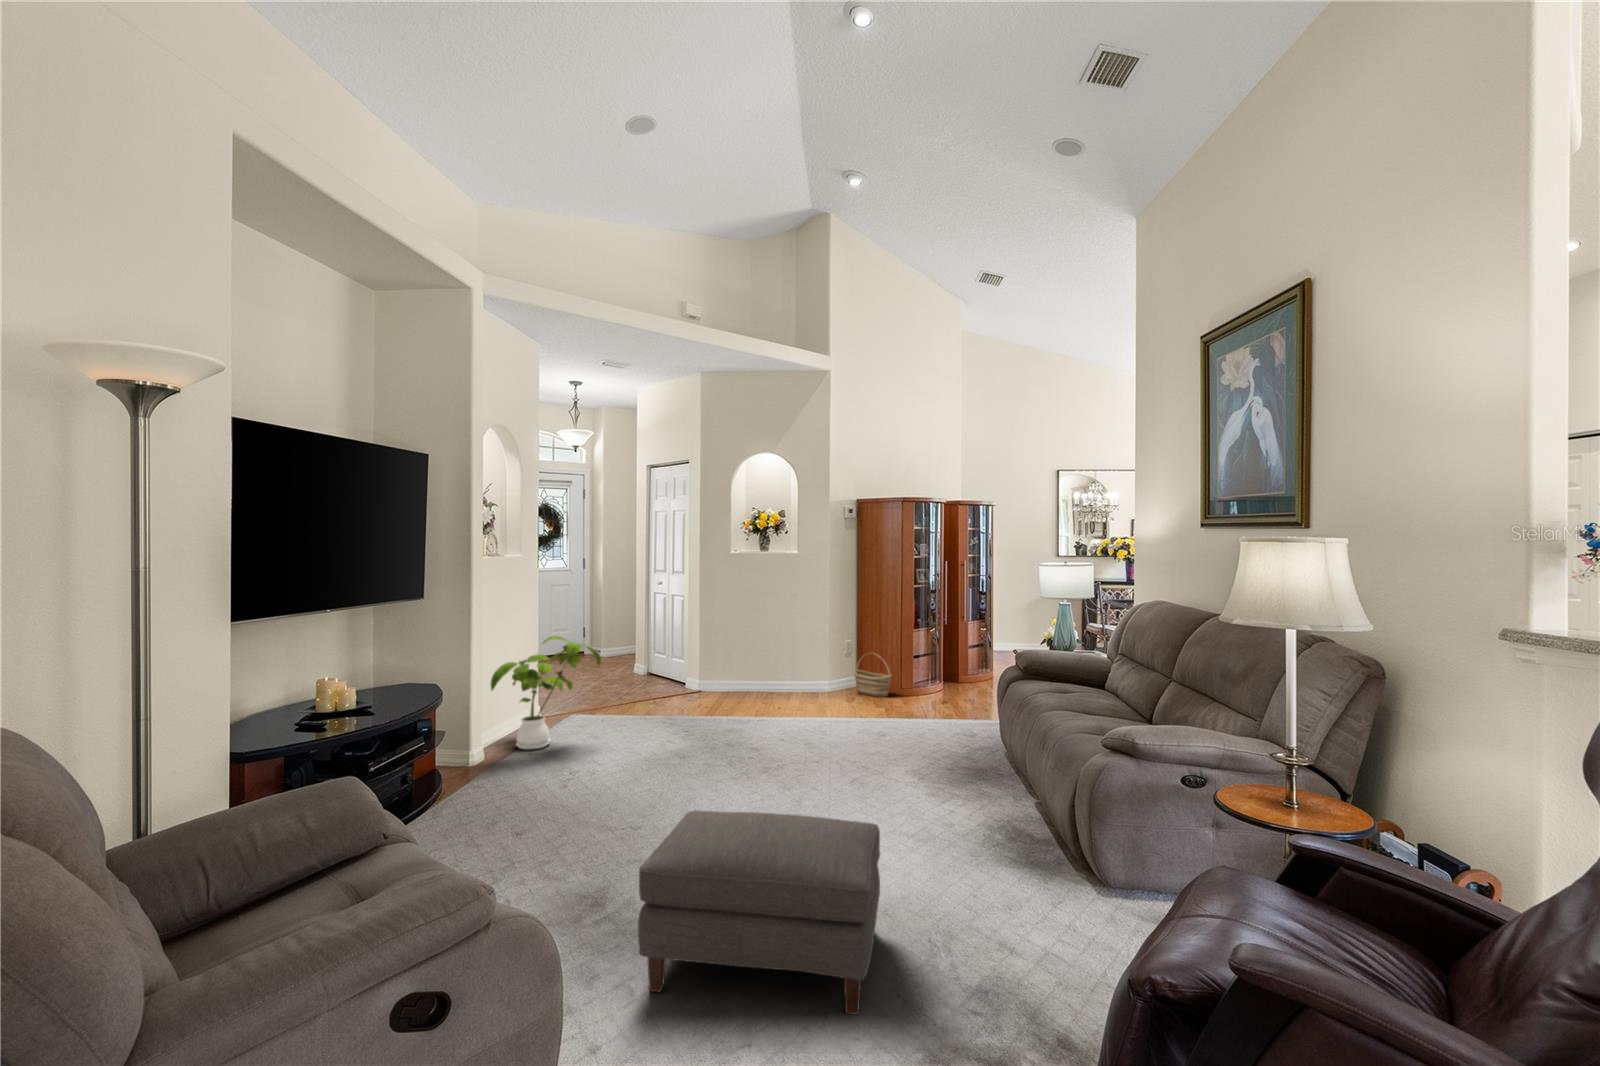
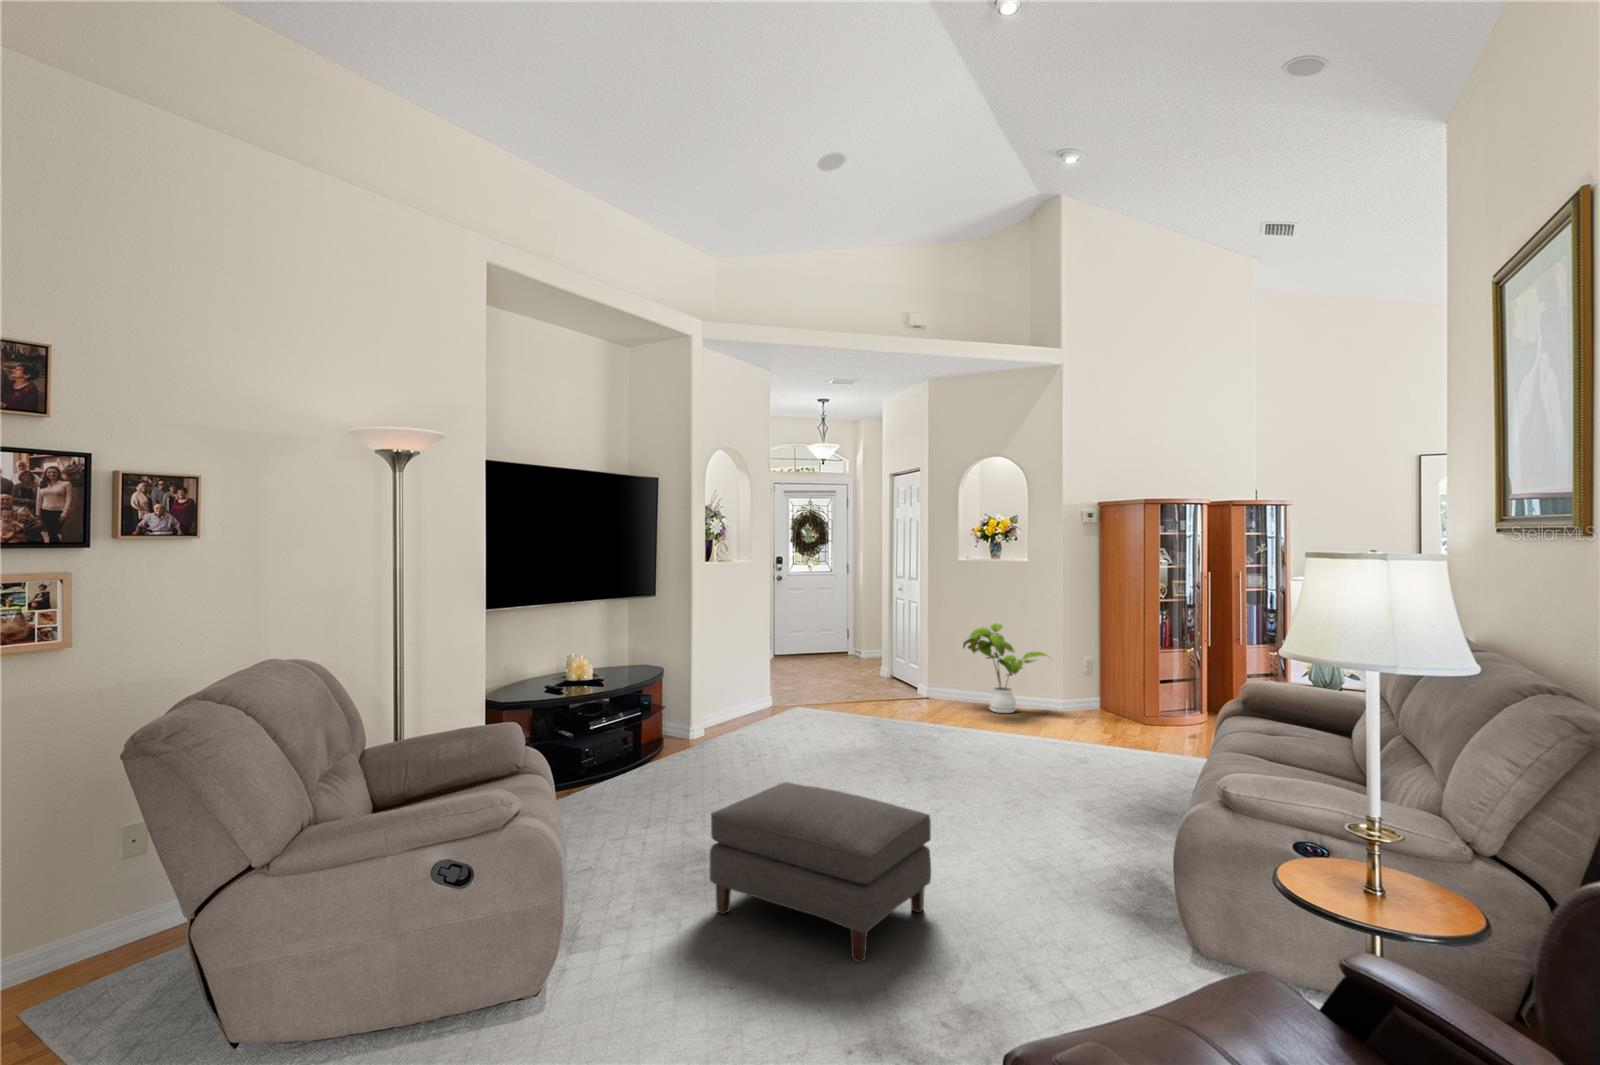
house plant: present [491,636,601,750] -> present [963,624,1046,713]
basket: present [855,657,891,697] -> none [1091,673,1131,723]

